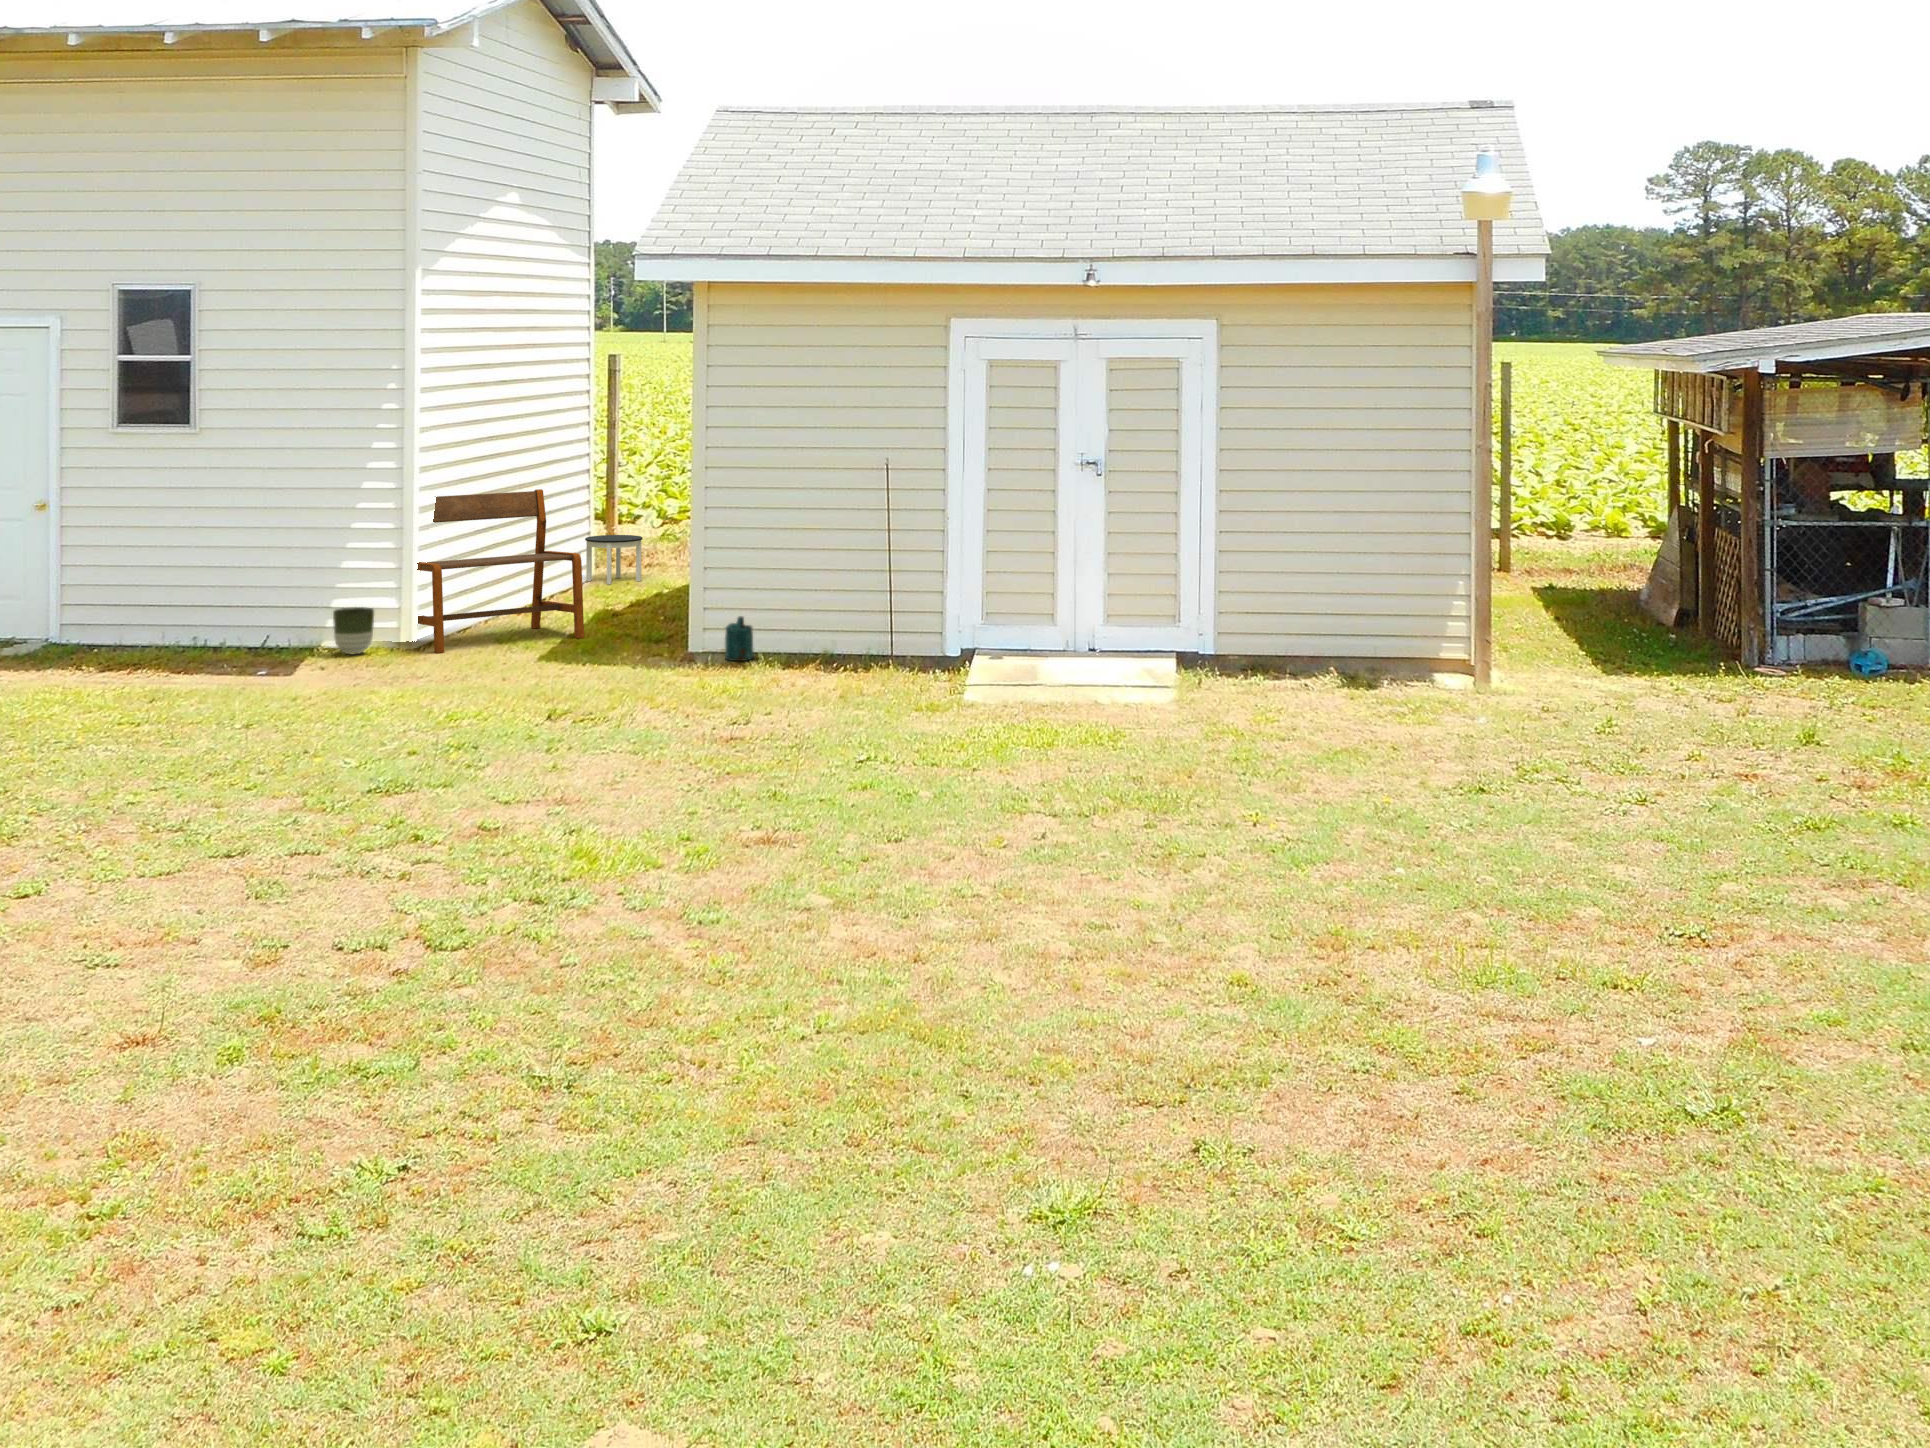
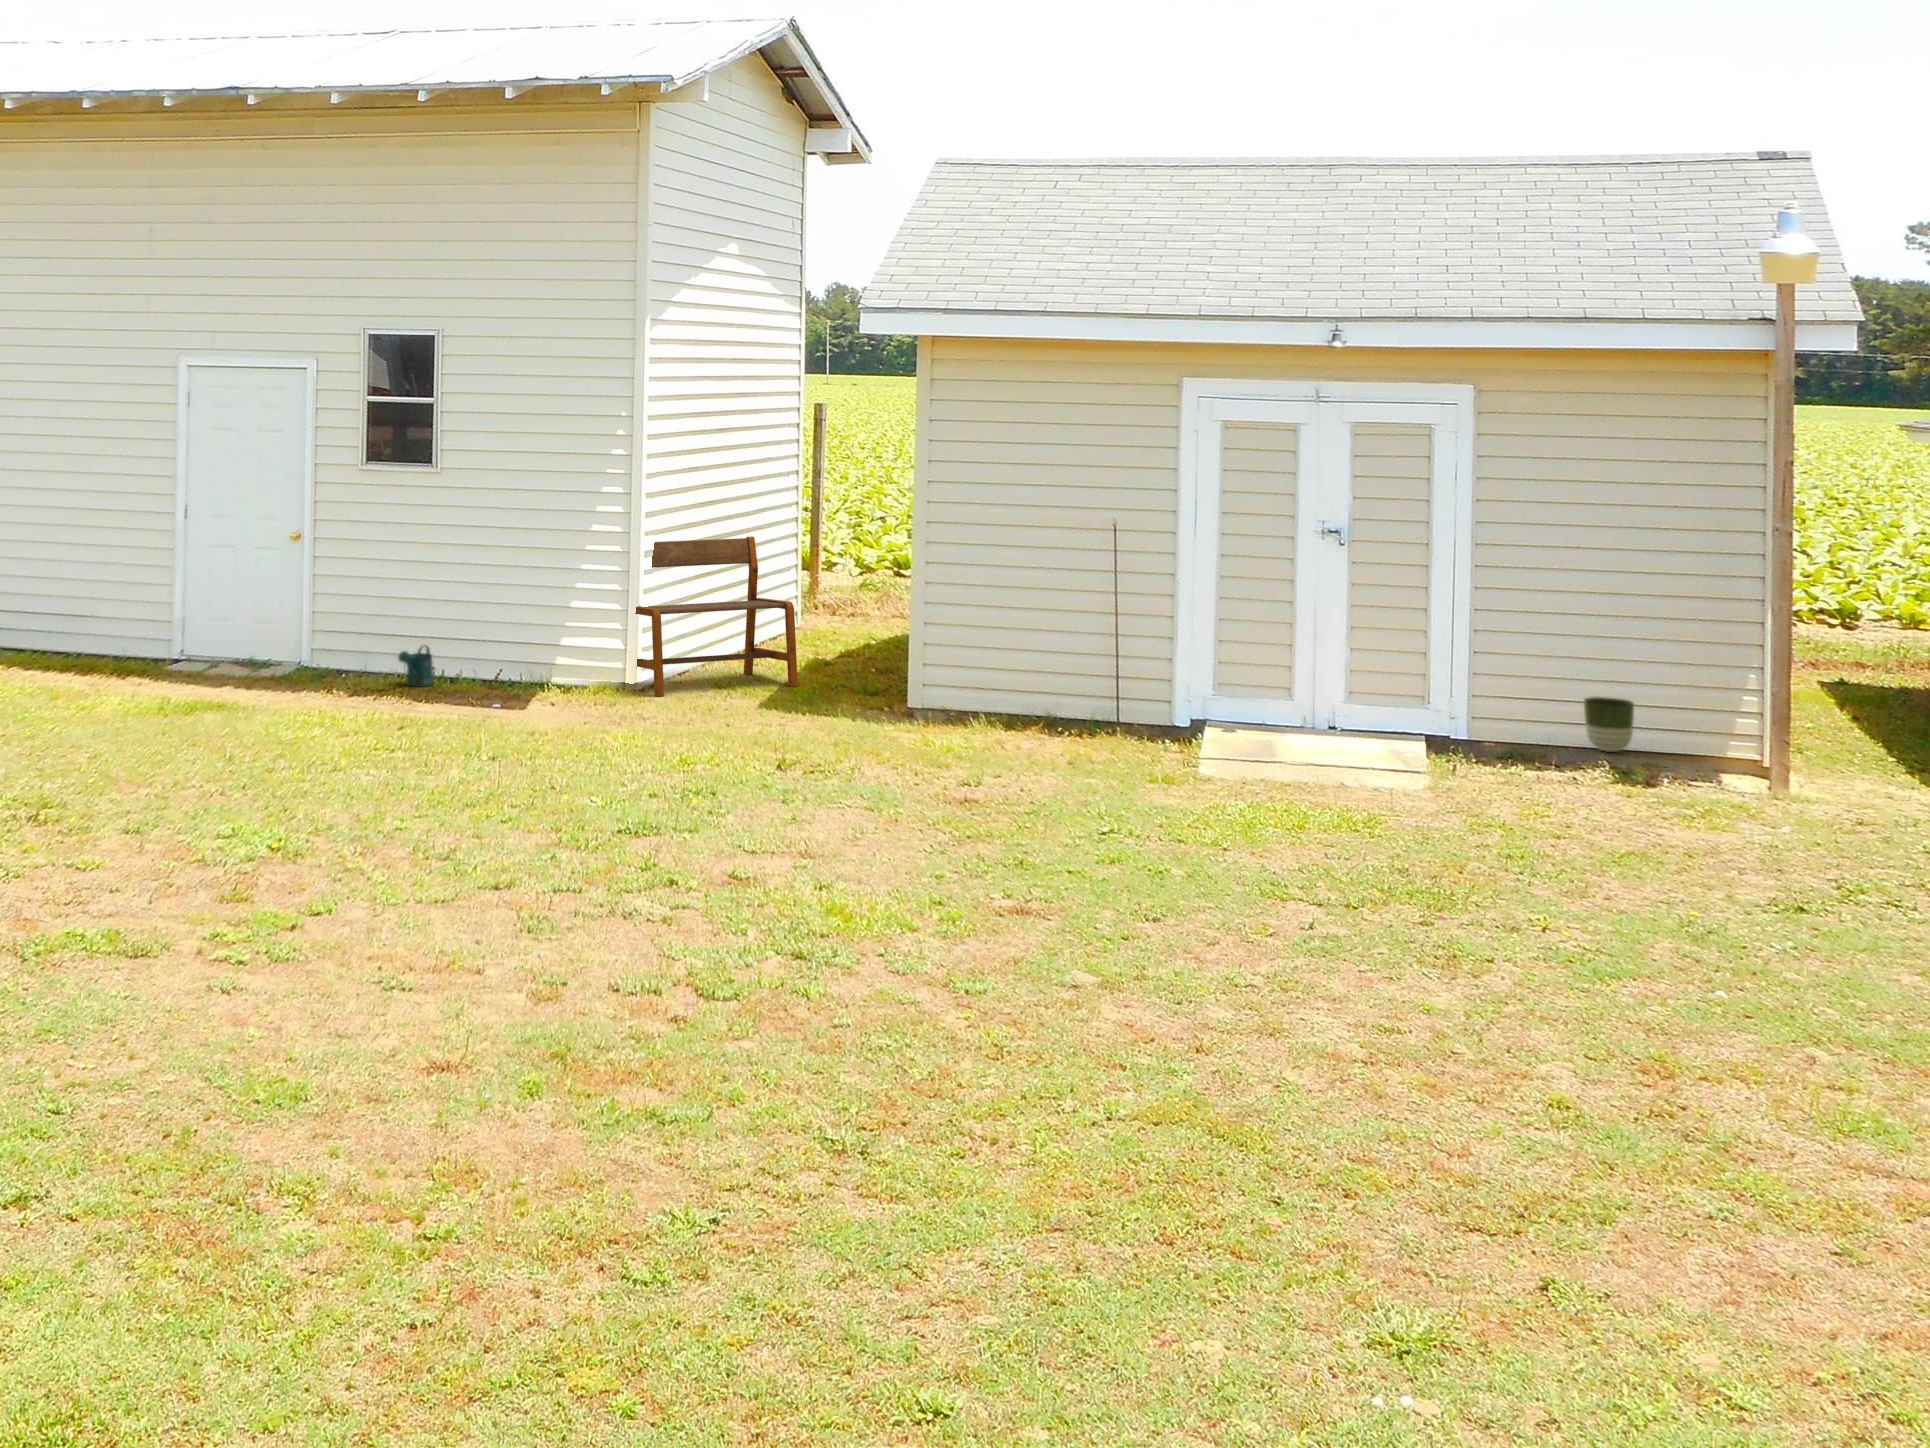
round table: present [585,535,643,584] -> none [789,581,846,631]
planter: present [333,607,374,654] -> present [1584,697,1634,752]
watering can: present [725,616,754,661] -> present [398,646,433,687]

